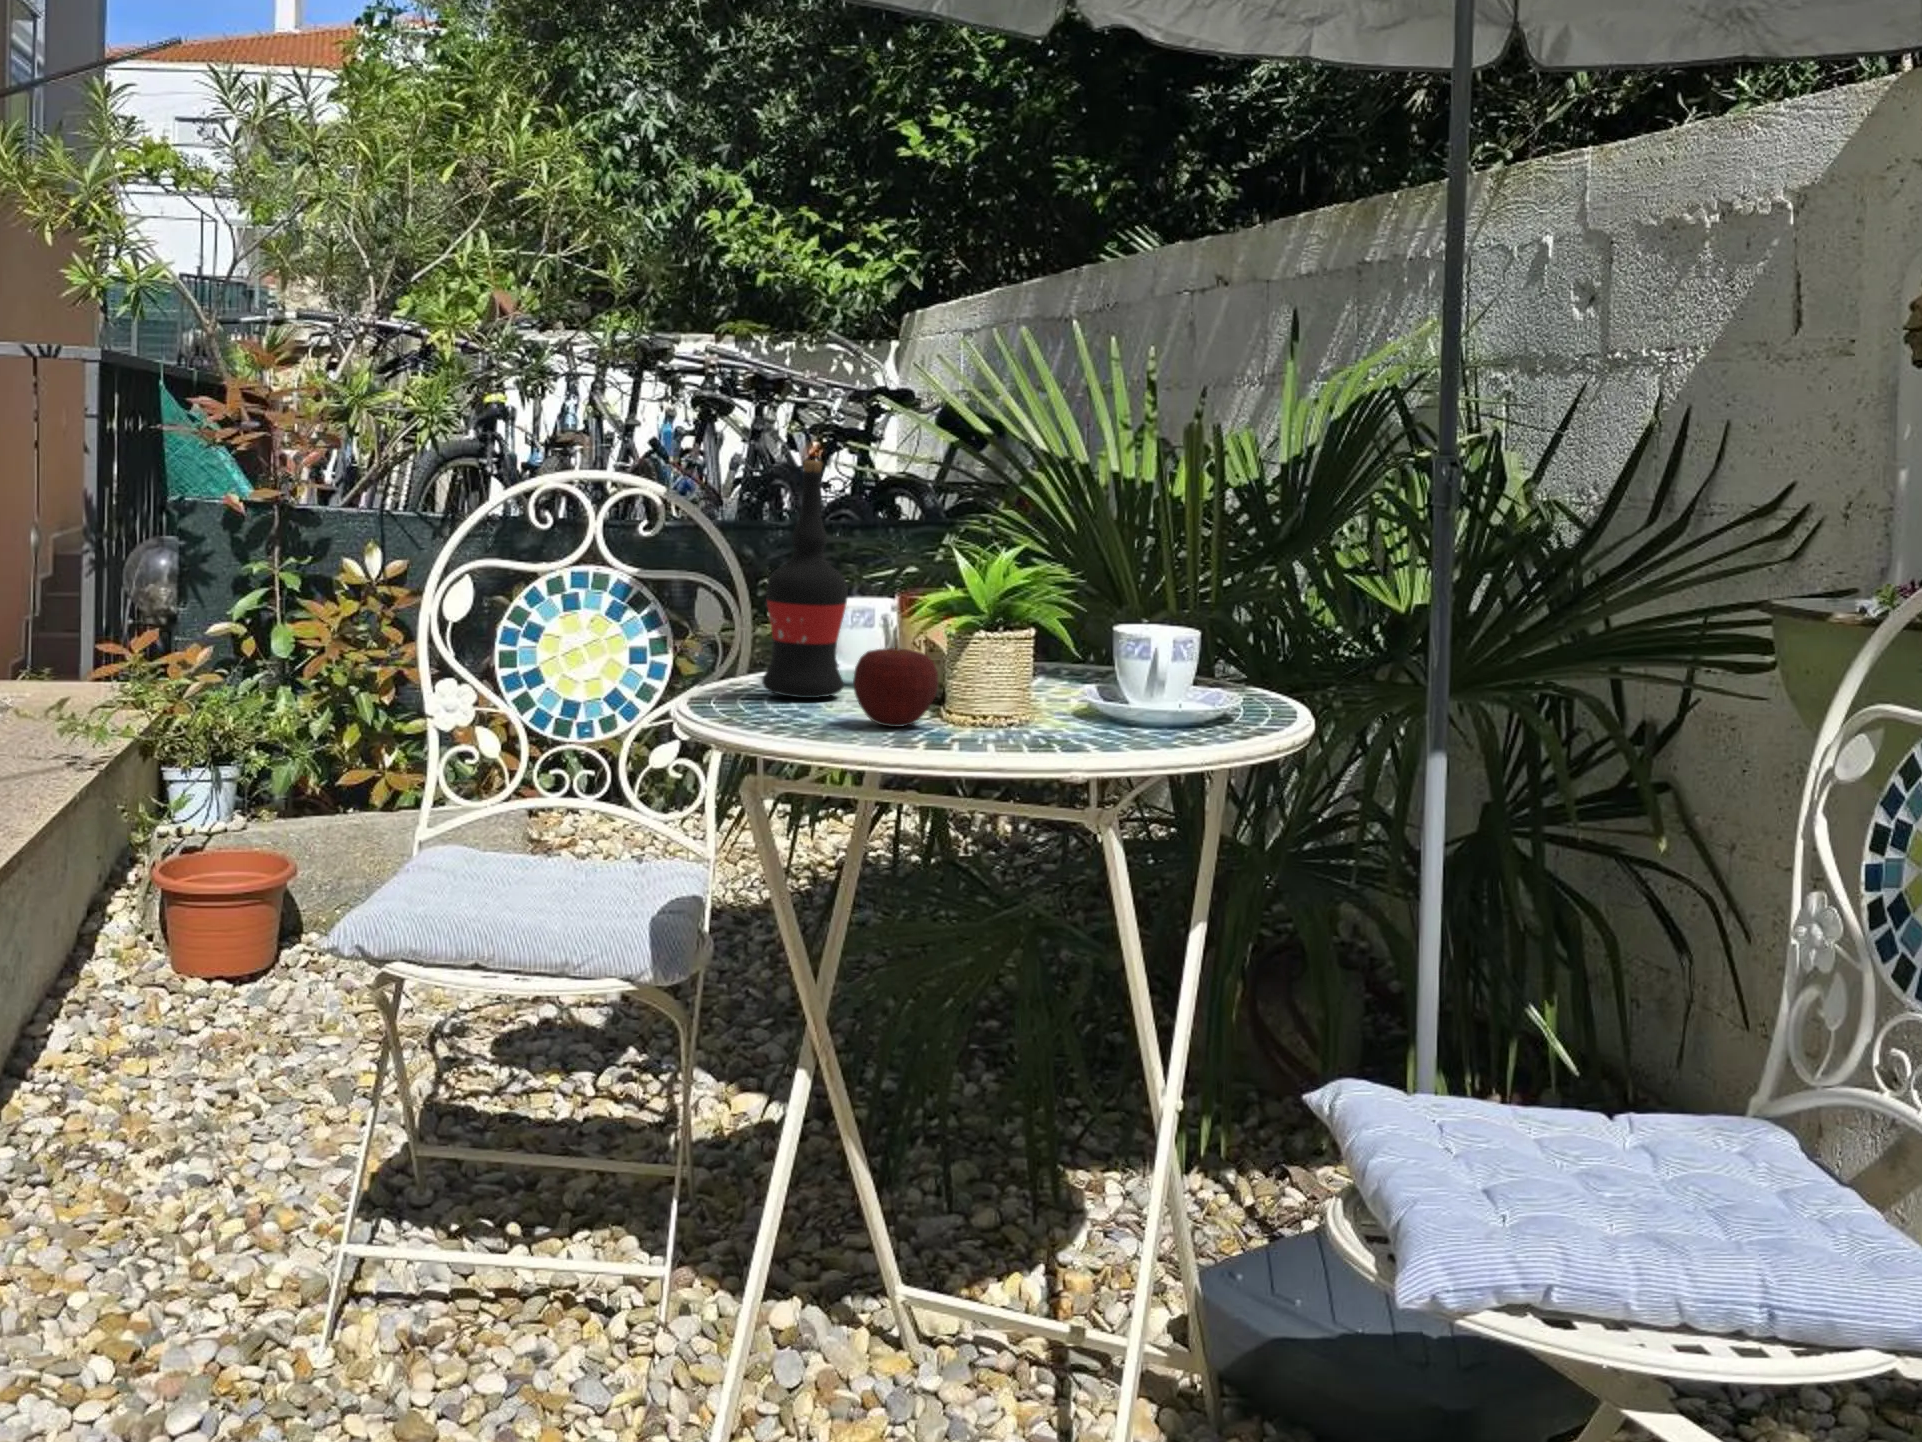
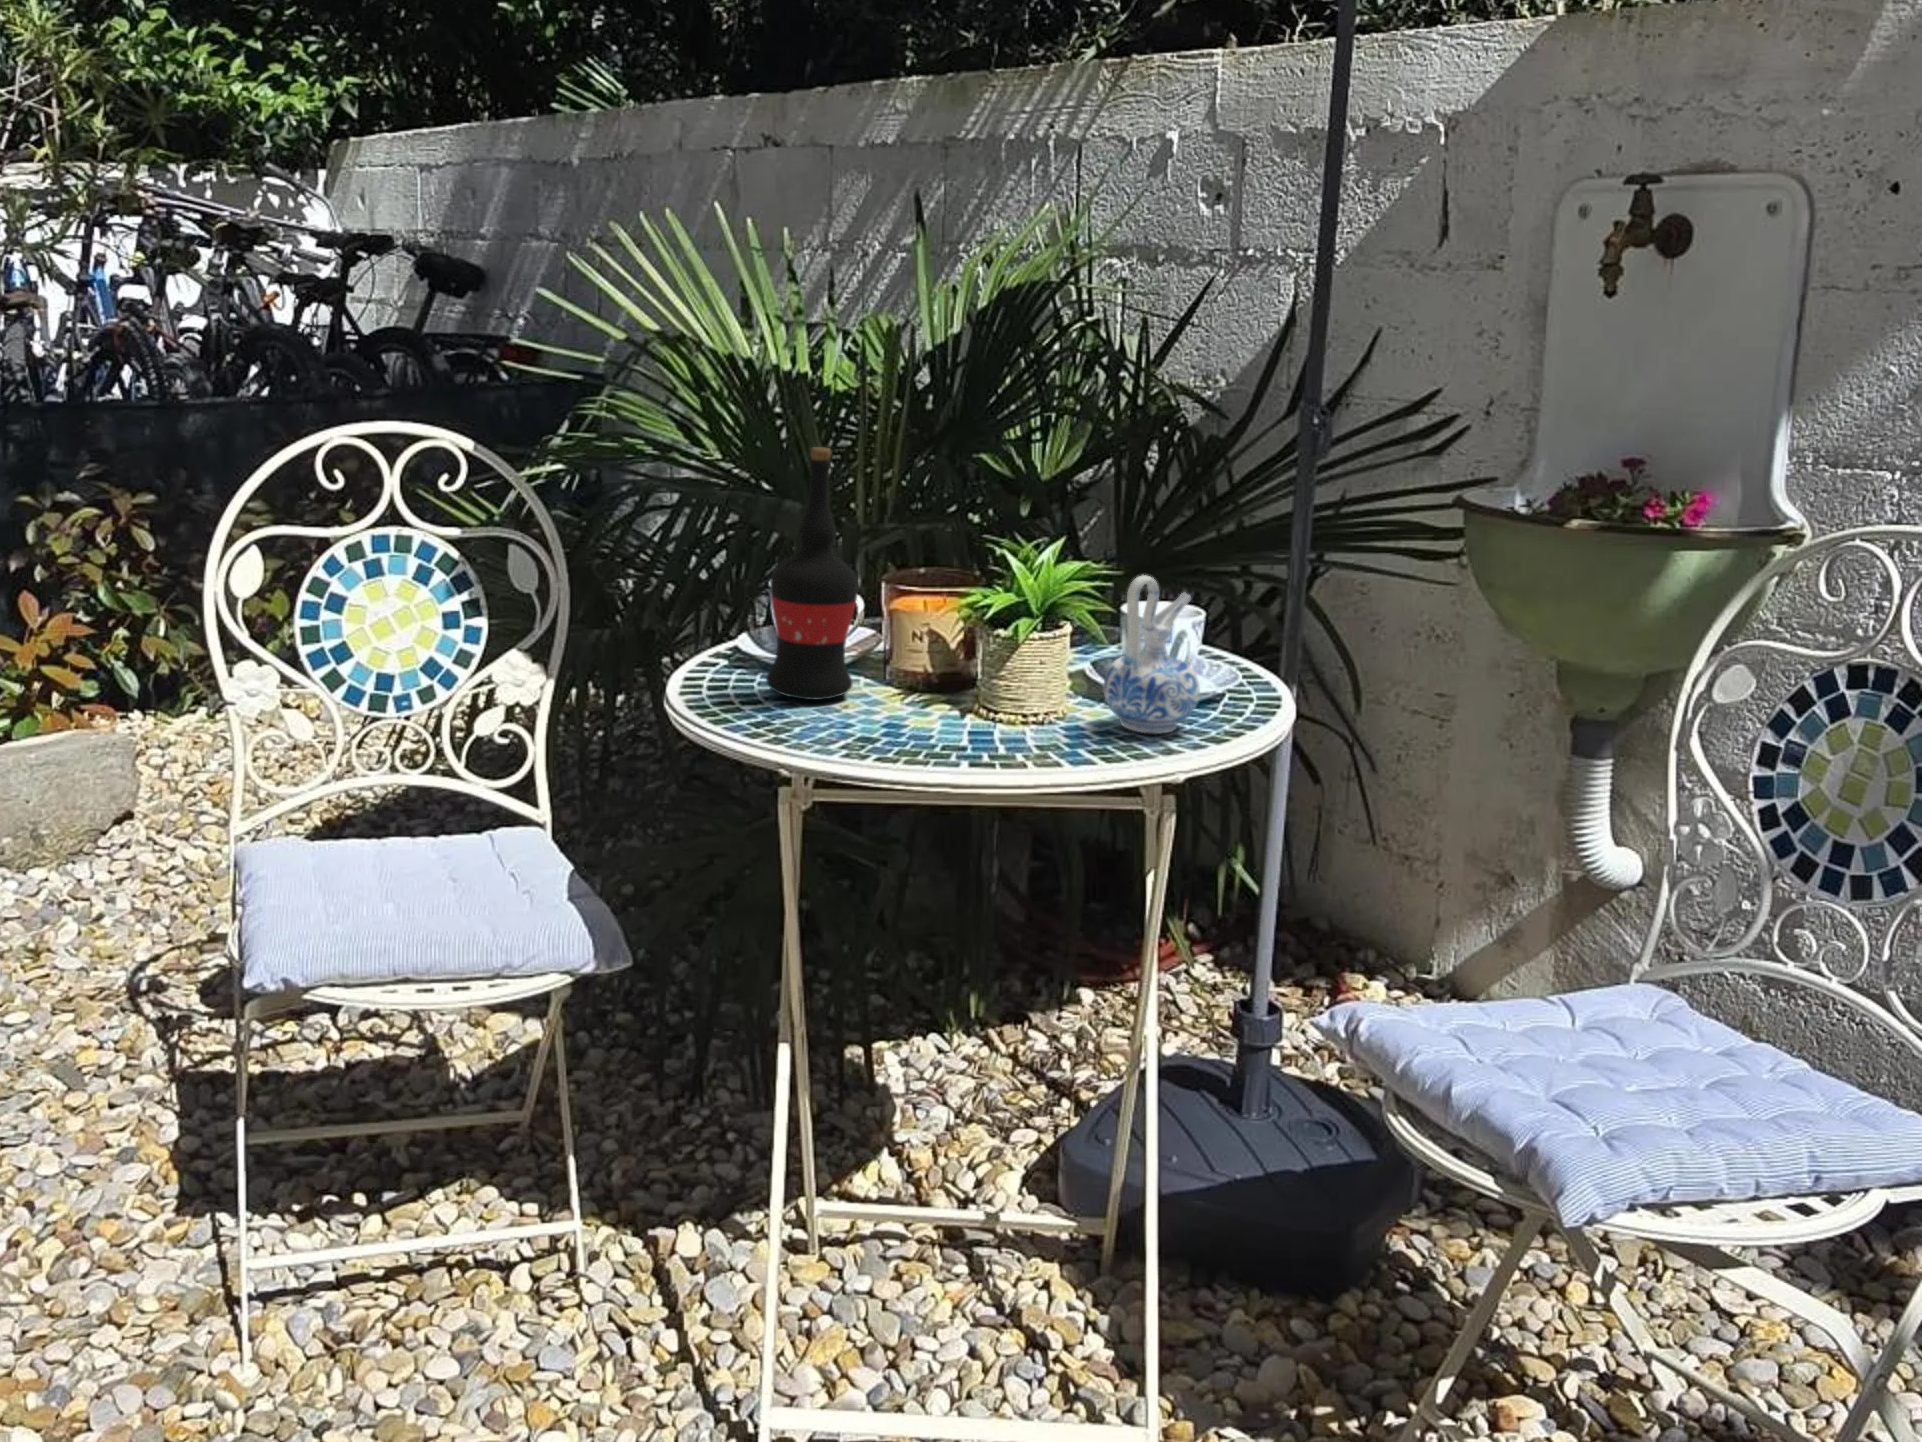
ceramic pitcher: none [1026,573,1122,736] -> present [1103,575,1200,733]
apple: present [853,640,938,727] -> none [936,648,1022,739]

